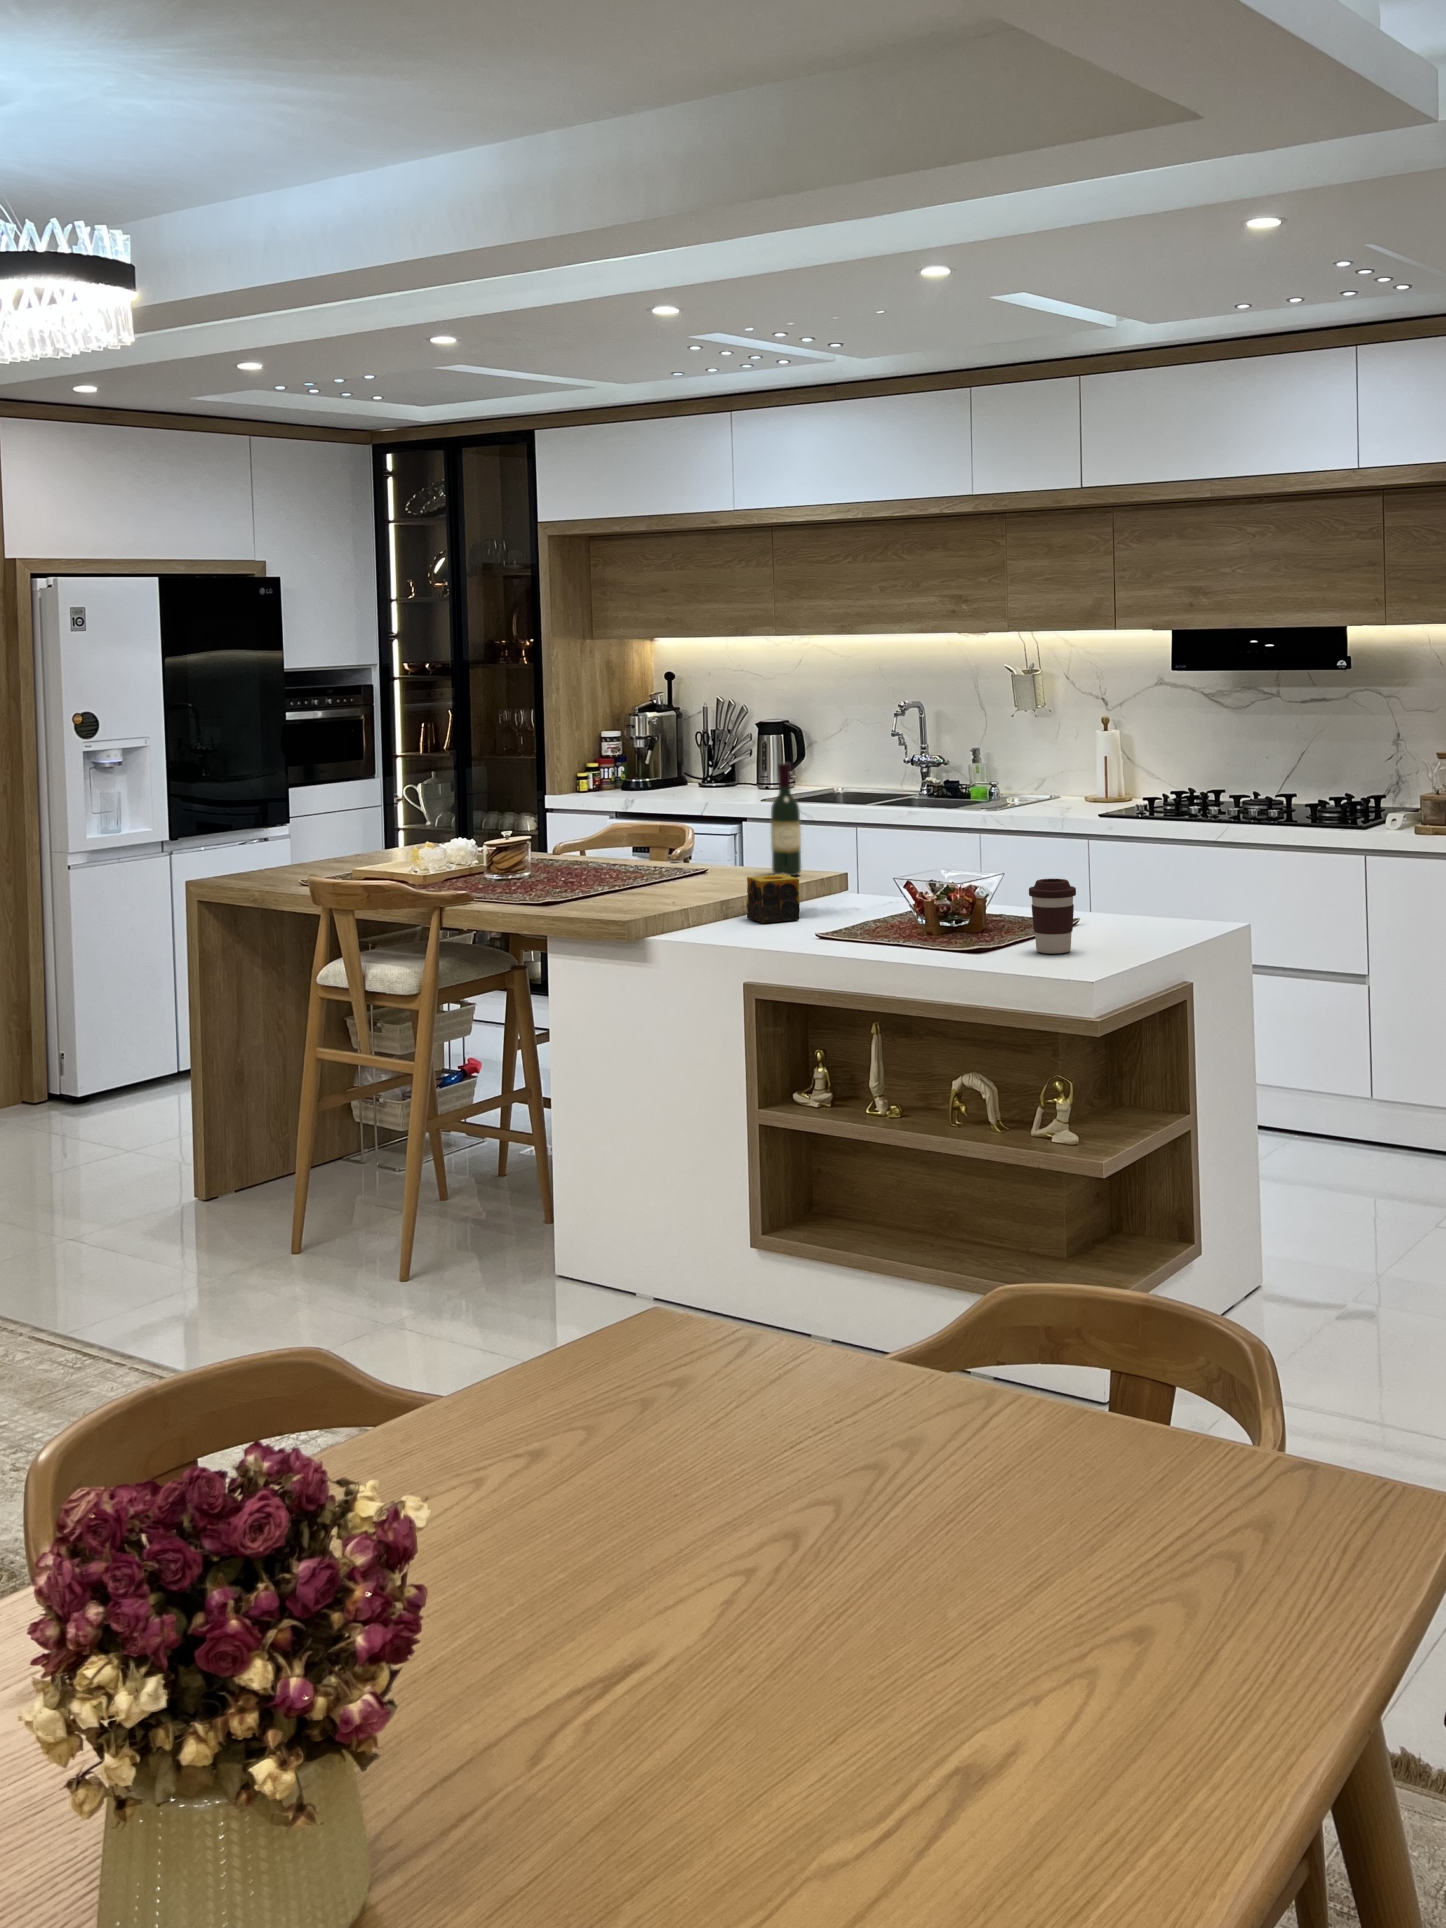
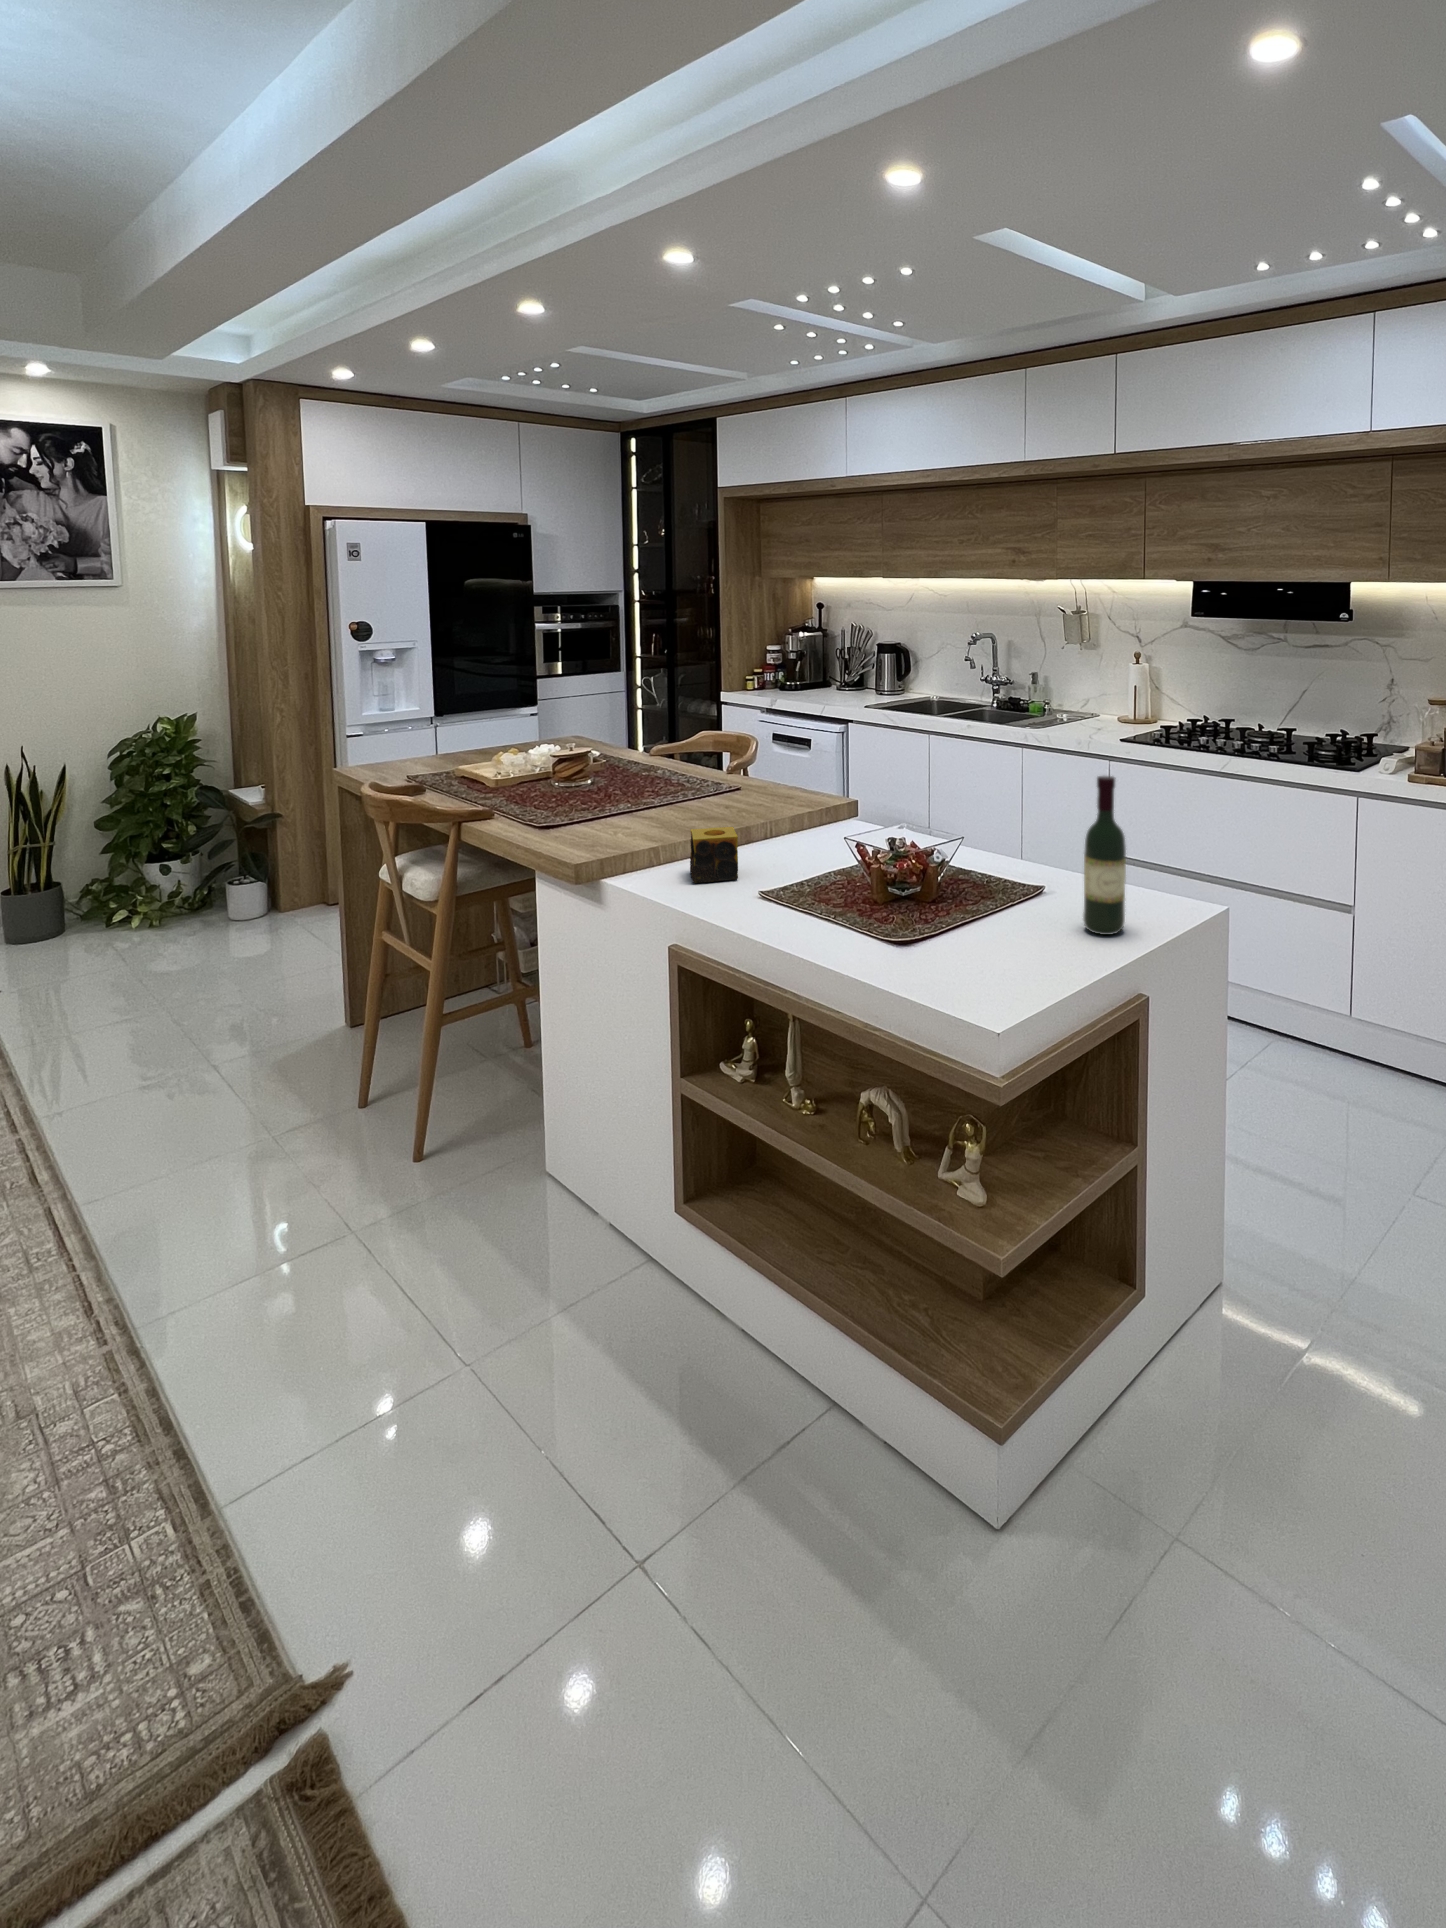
wine bottle: present [771,763,801,876] -> present [1083,776,1126,935]
coffee cup: present [1029,879,1076,954] -> none [932,887,991,986]

